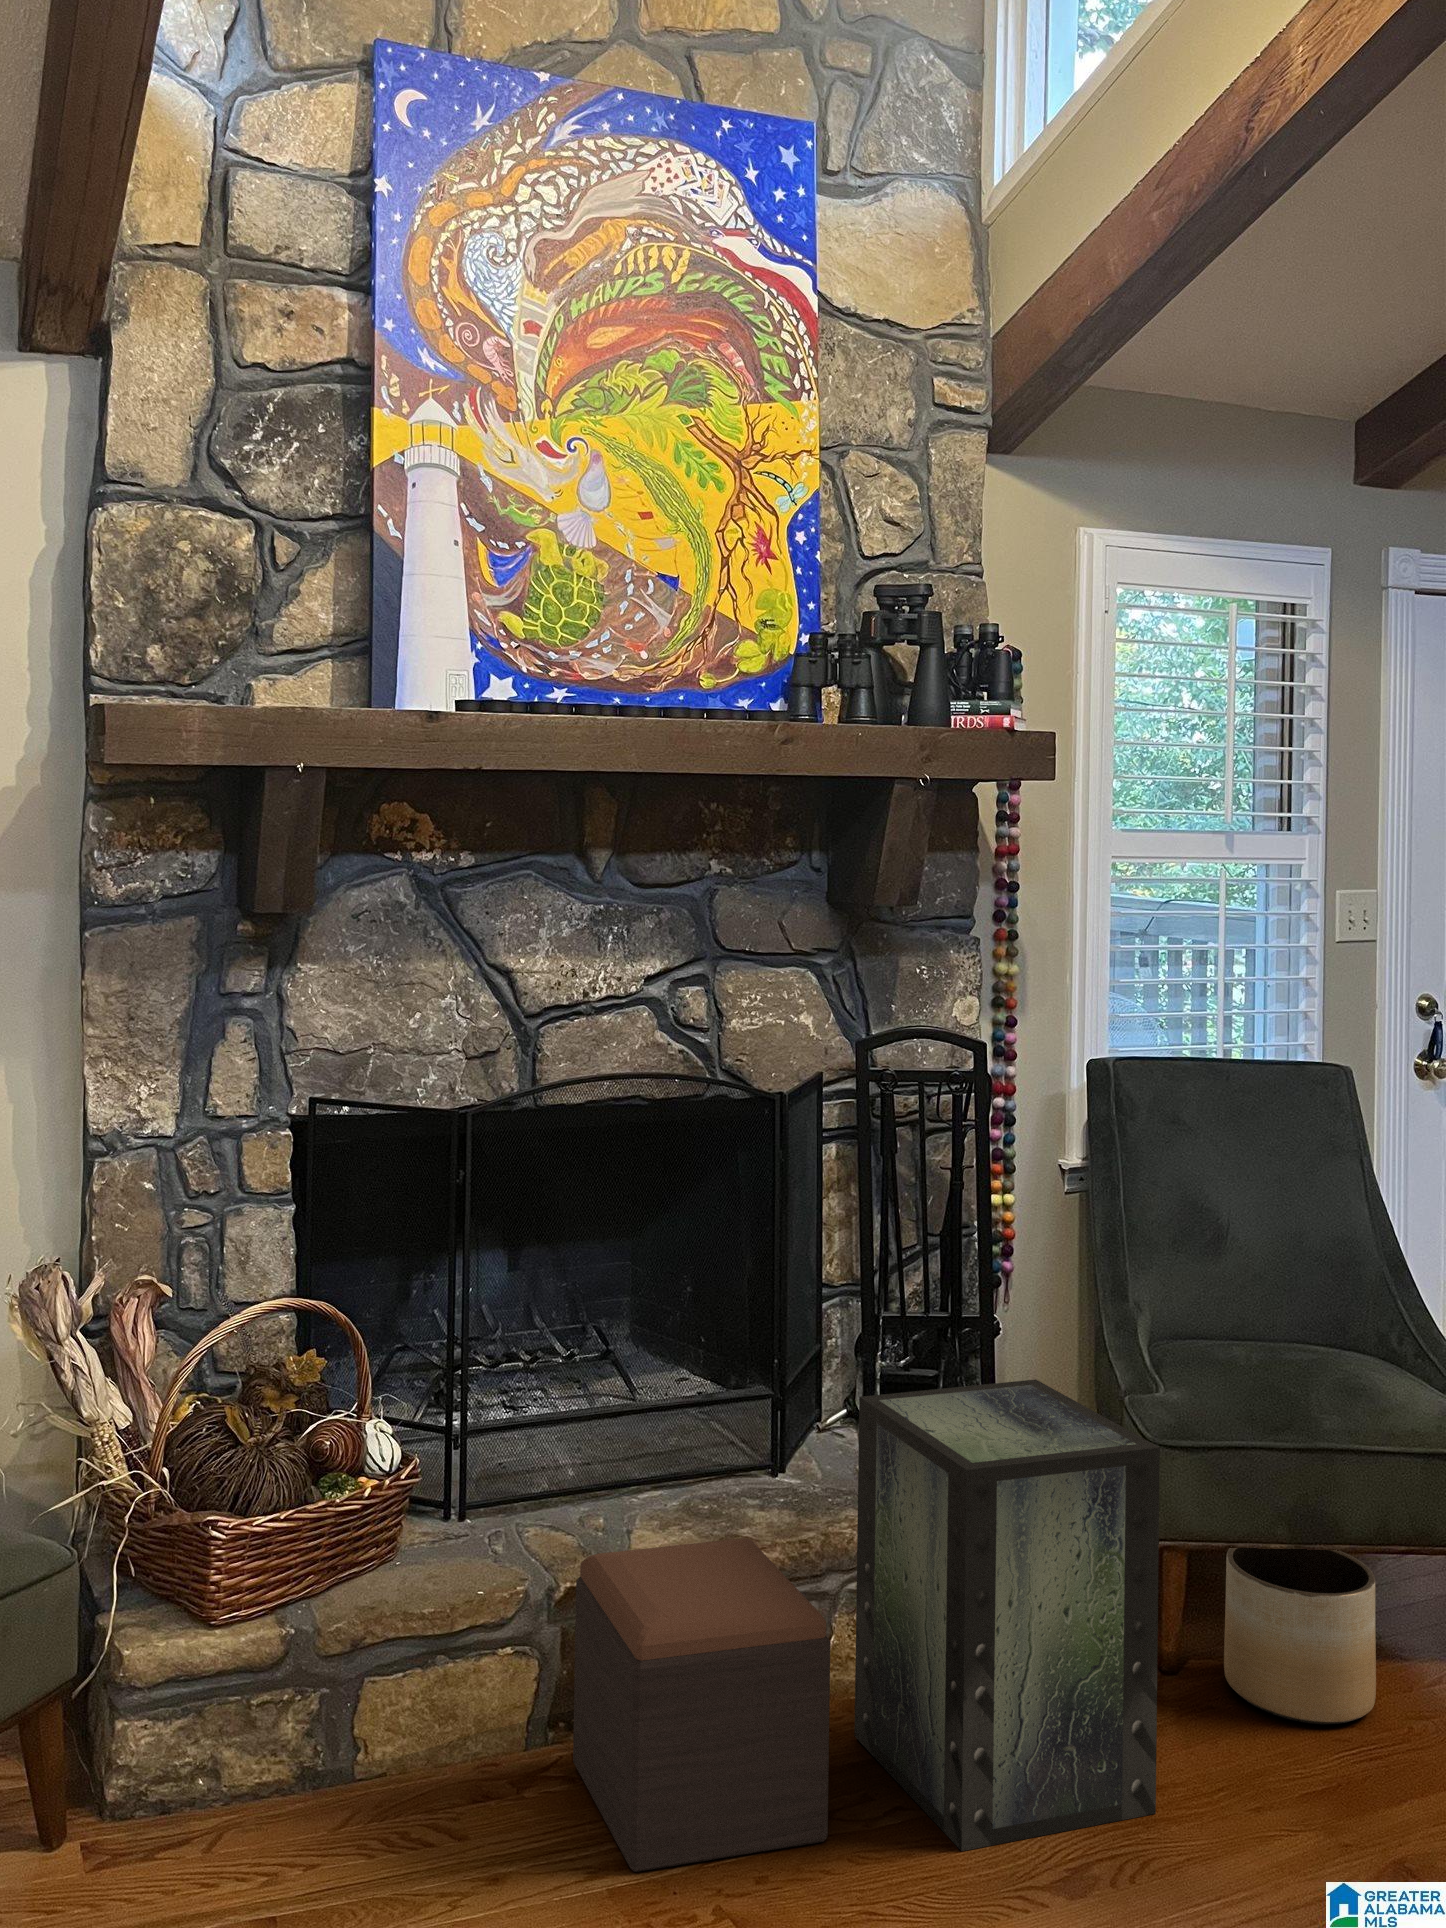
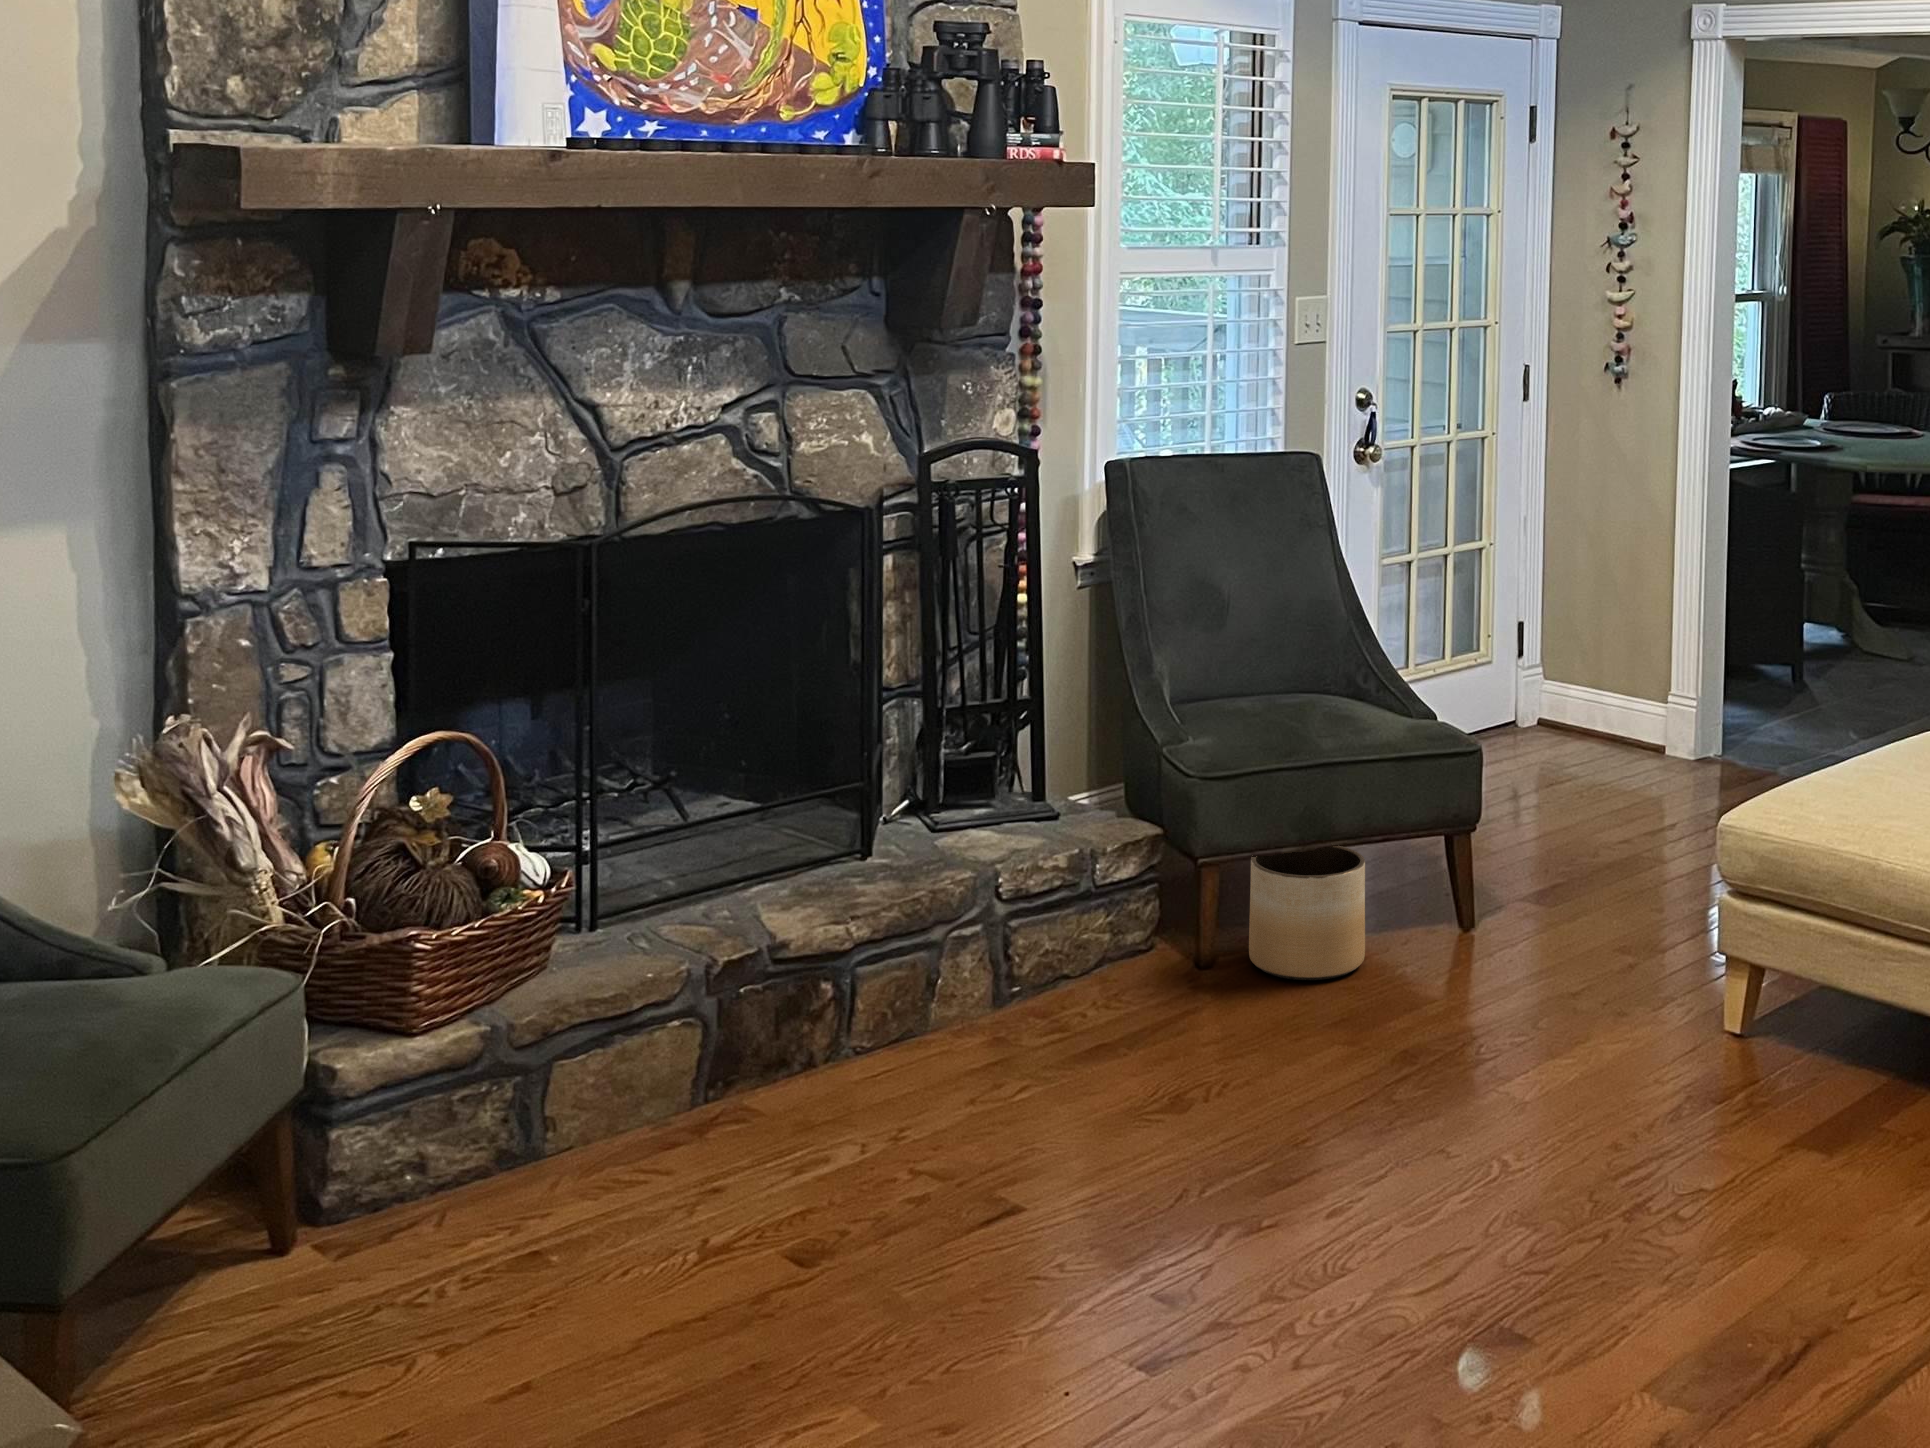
storage box: present [854,1379,1160,1851] -> none [970,732,1227,1111]
footstool: present [573,1538,830,1872] -> none [733,899,979,1180]

